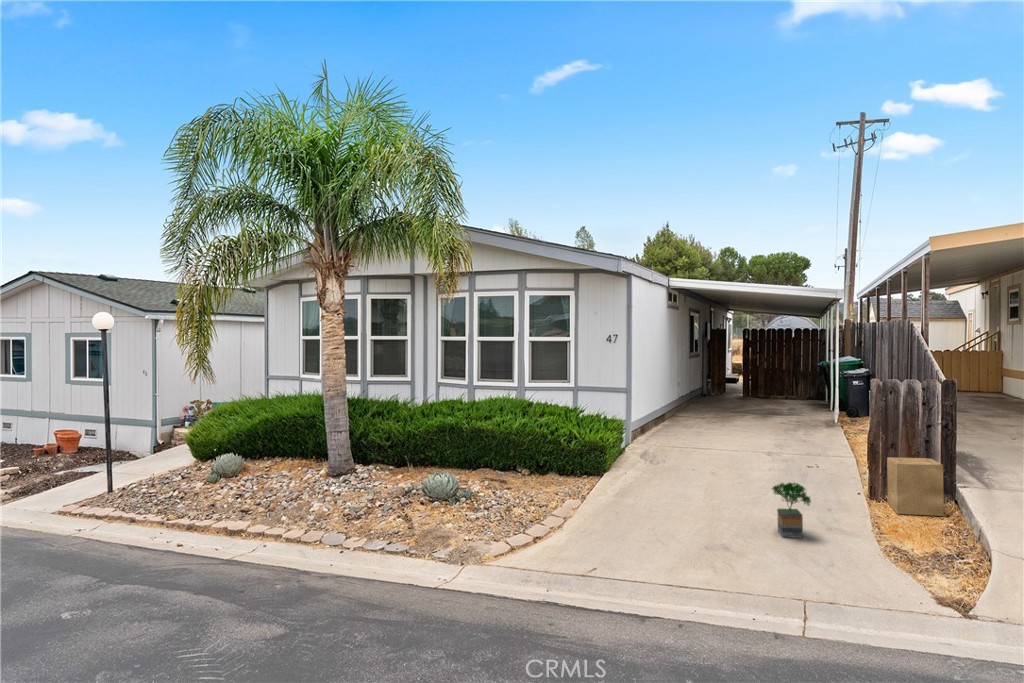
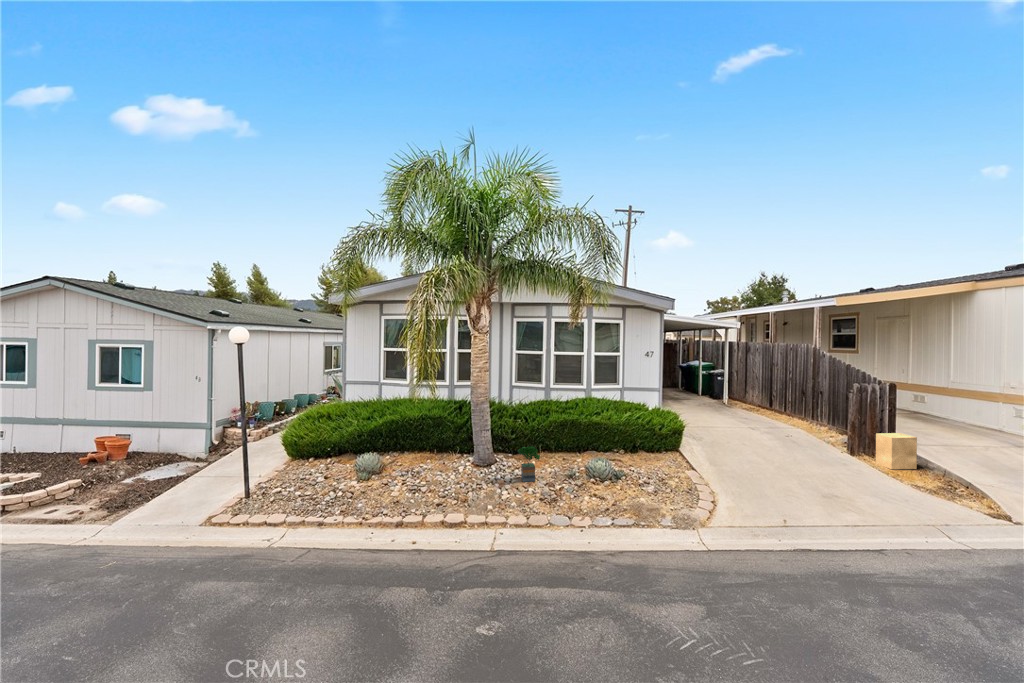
potted tree: present [772,483,811,538] -> present [518,446,540,482]

